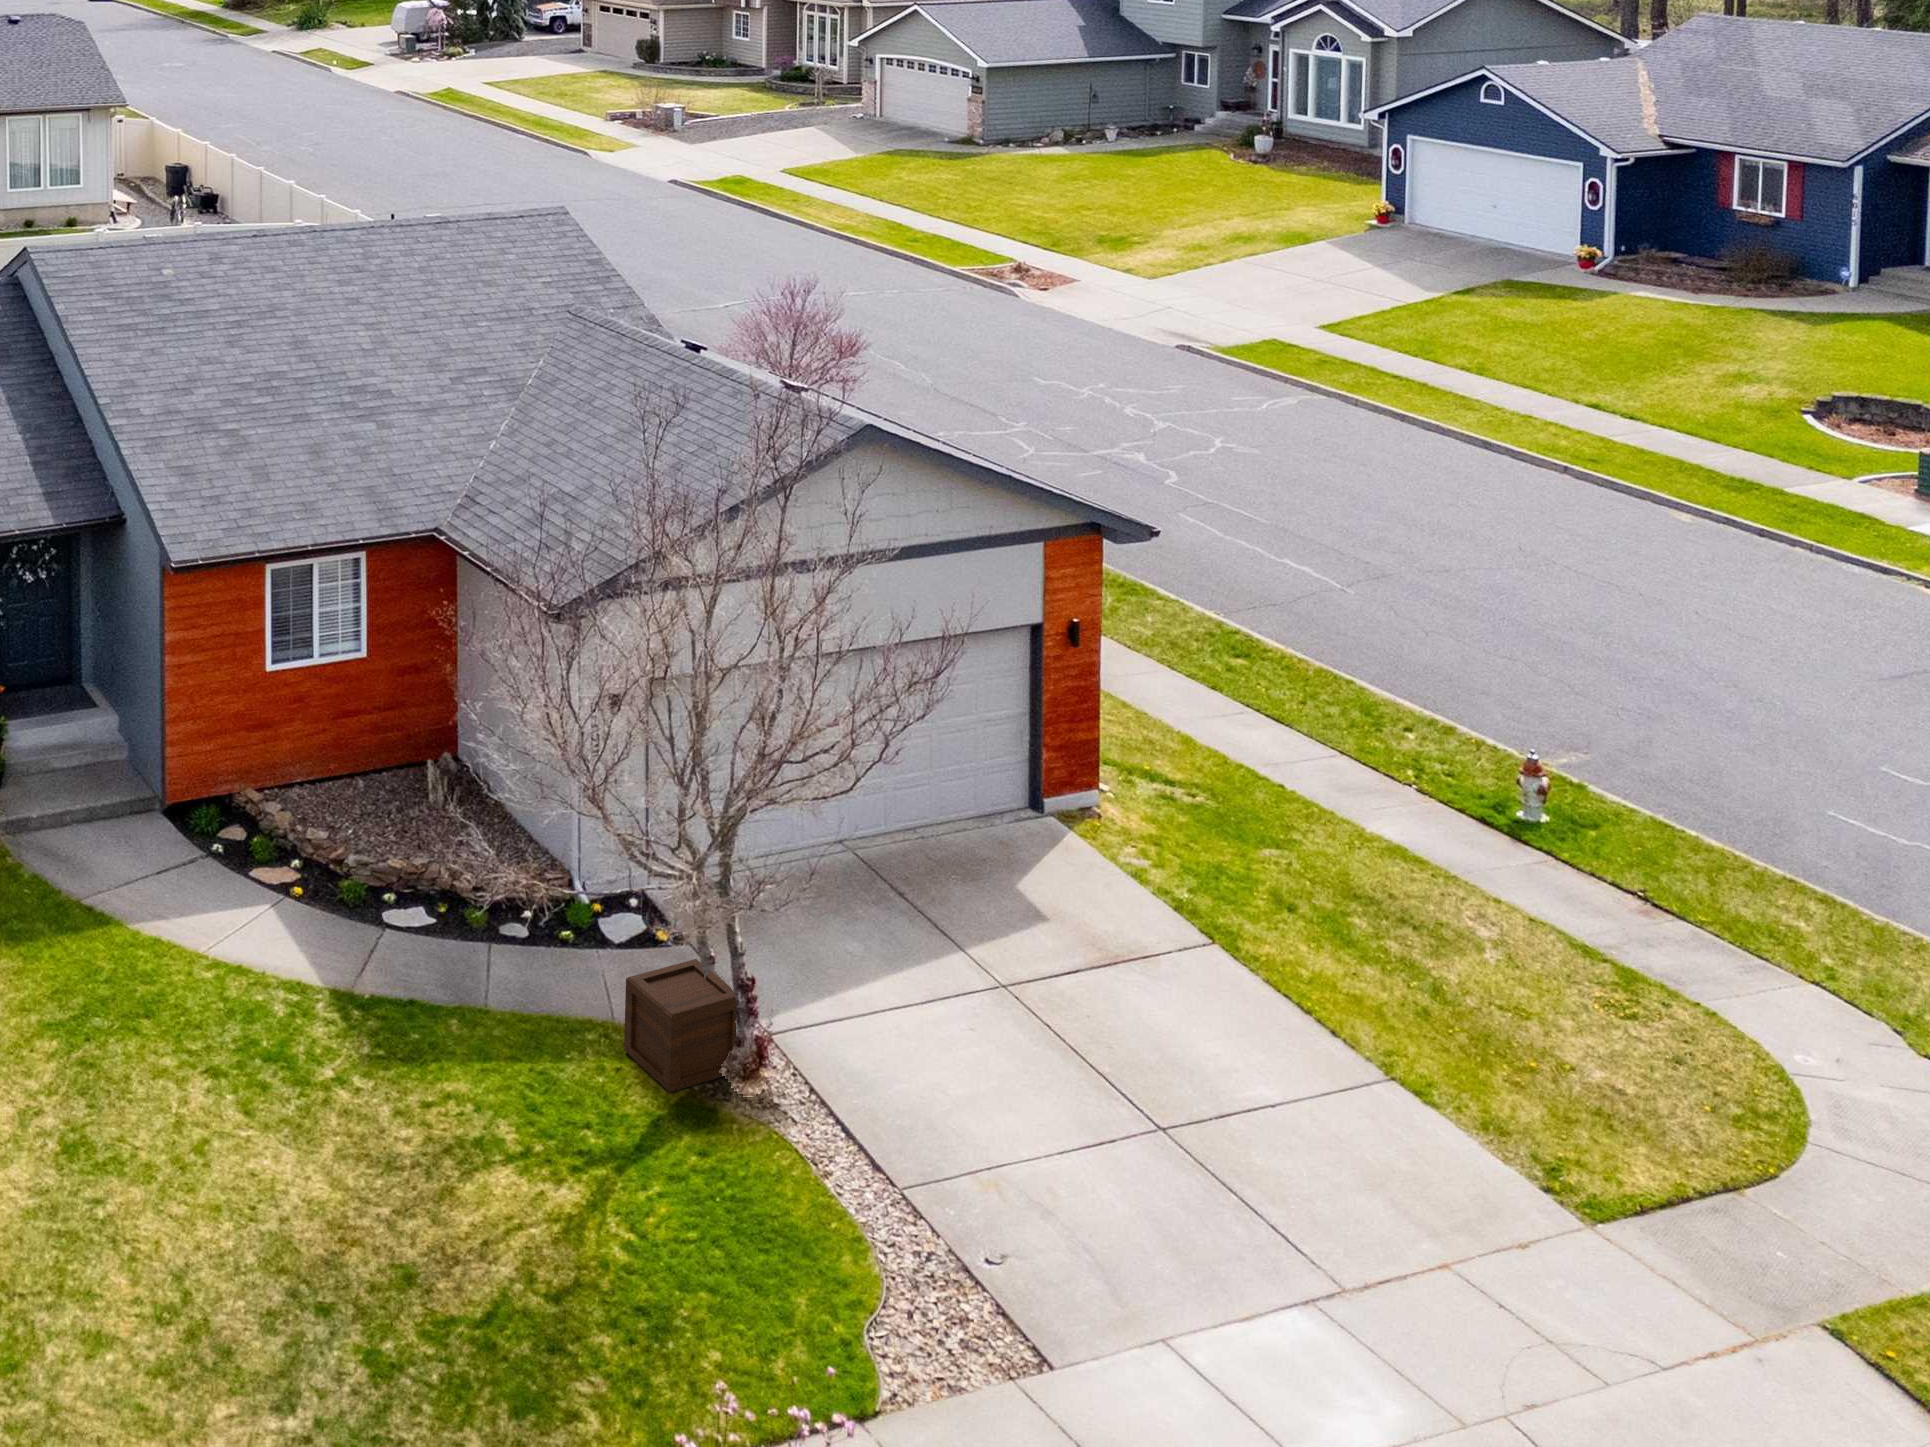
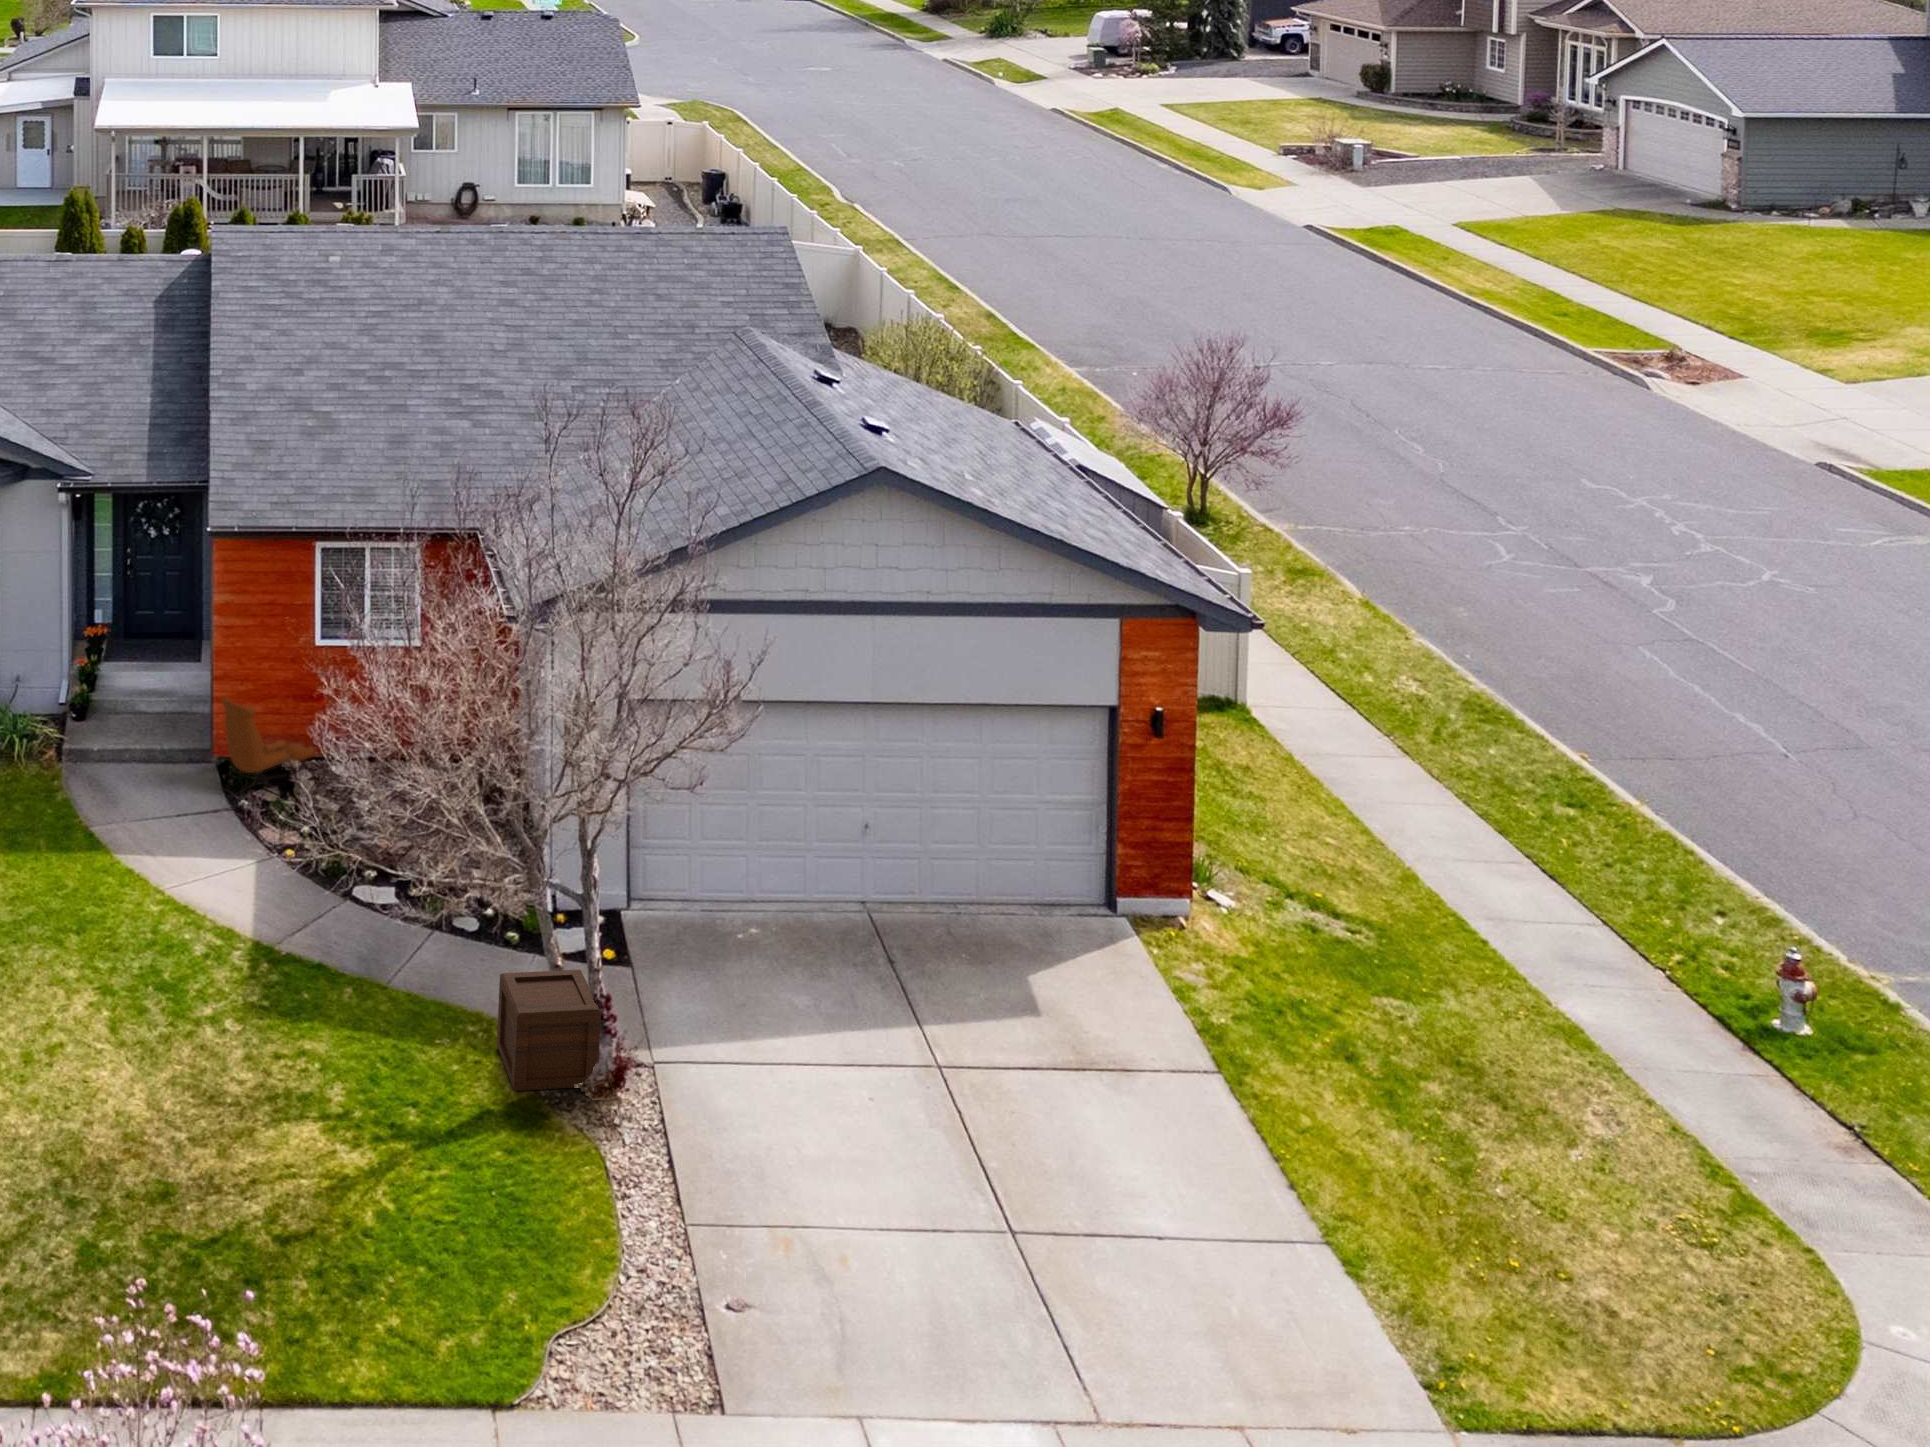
lounge chair: none [185,738,279,839] -> present [222,697,315,789]

